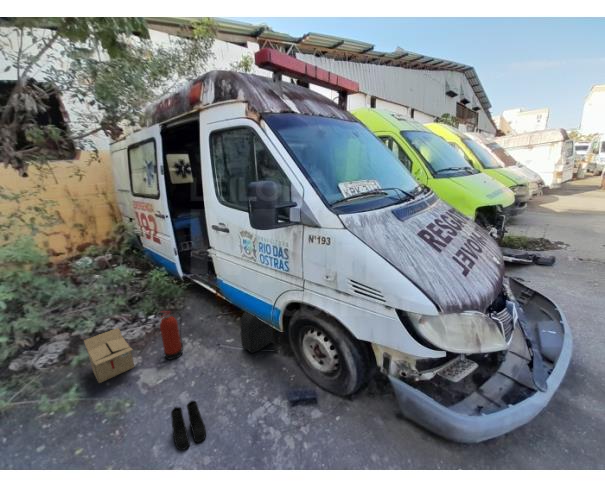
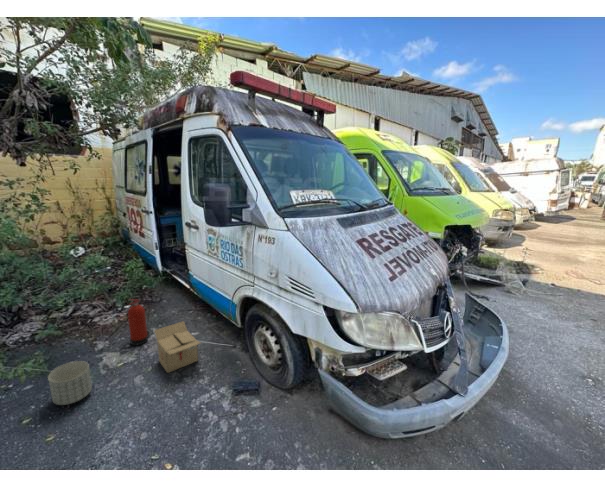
backpack: present [241,312,273,353] -> none [203,298,234,346]
cardboard box: present [84,328,134,383] -> present [155,321,200,373]
planter: none [91,386,138,437] -> present [48,361,92,405]
boots: present [171,401,206,450] -> none [119,379,150,422]

